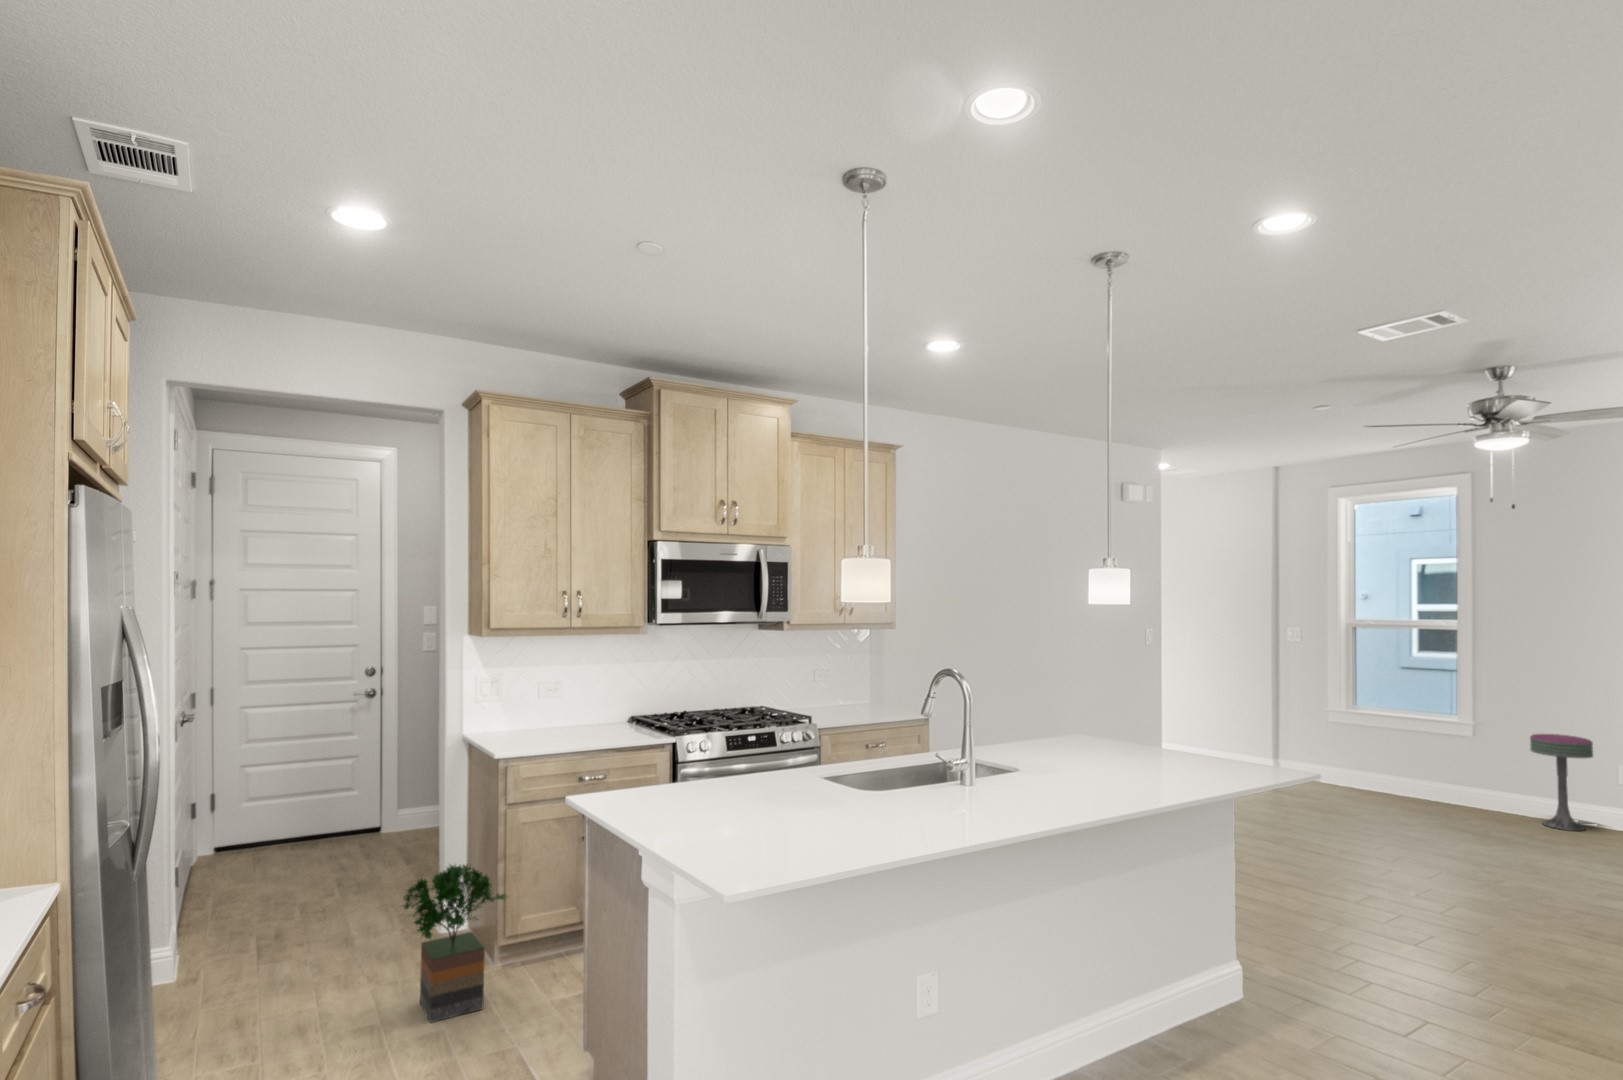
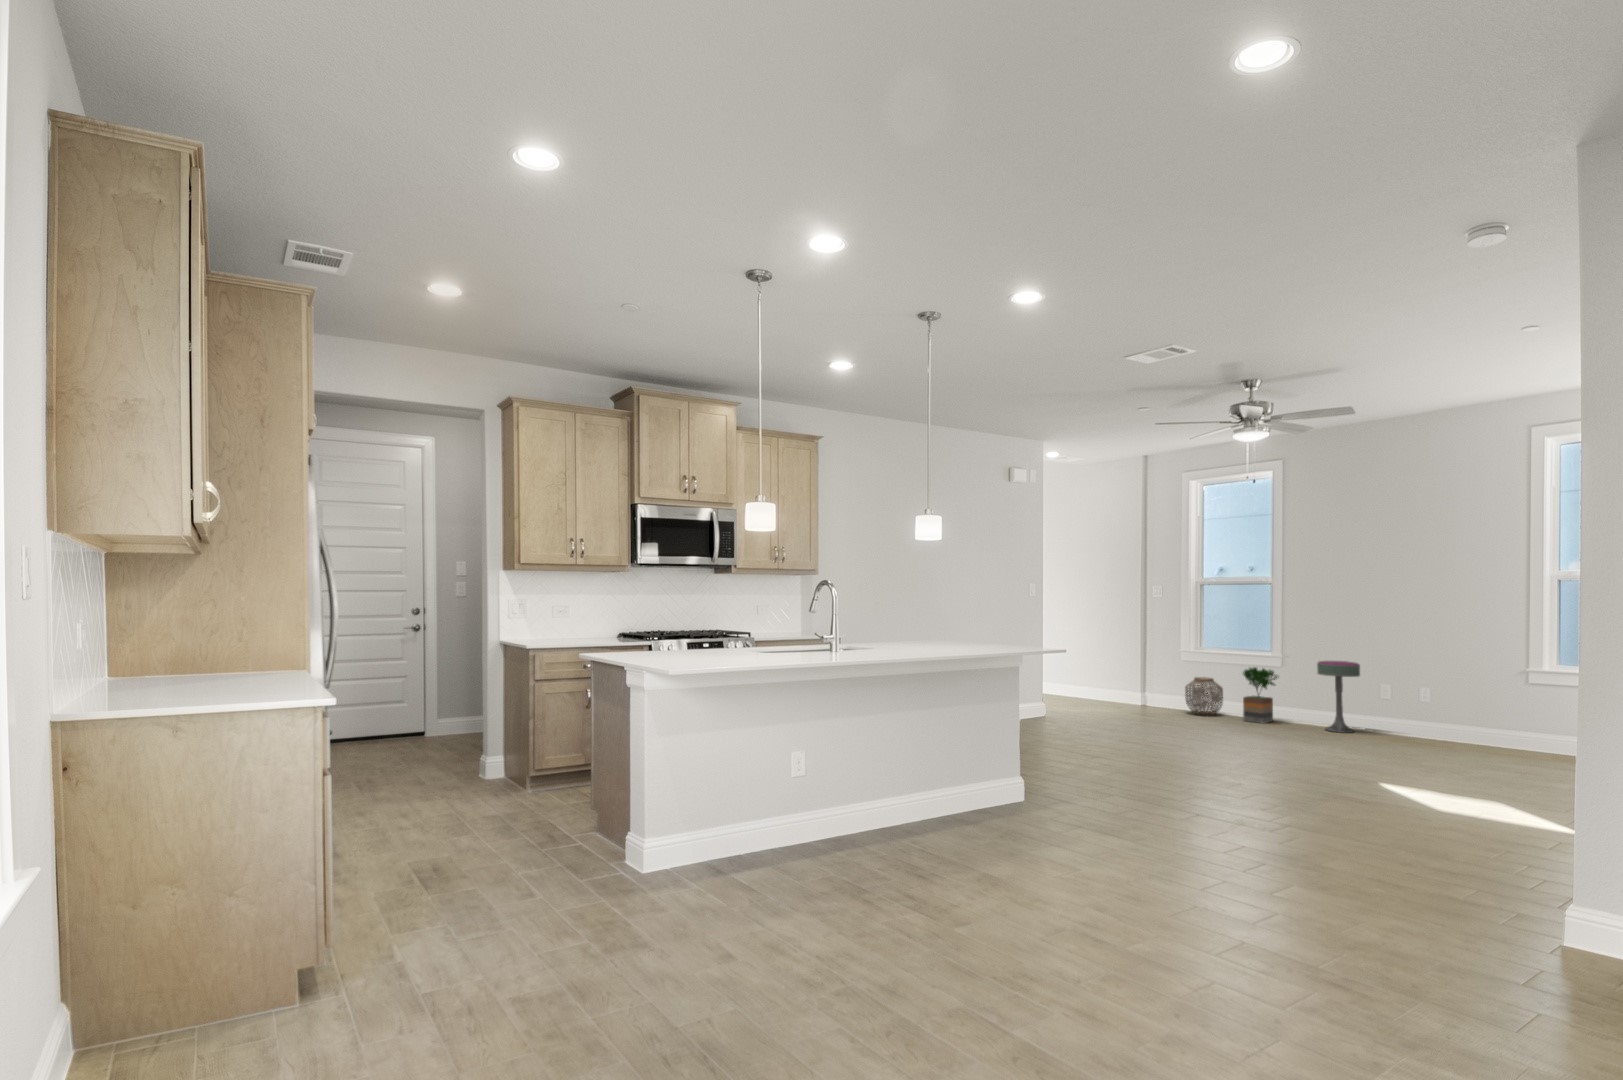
woven basket: none [1337,745,1389,795] -> present [1185,677,1223,716]
potted tree: present [403,865,506,1022] -> present [1243,667,1279,723]

